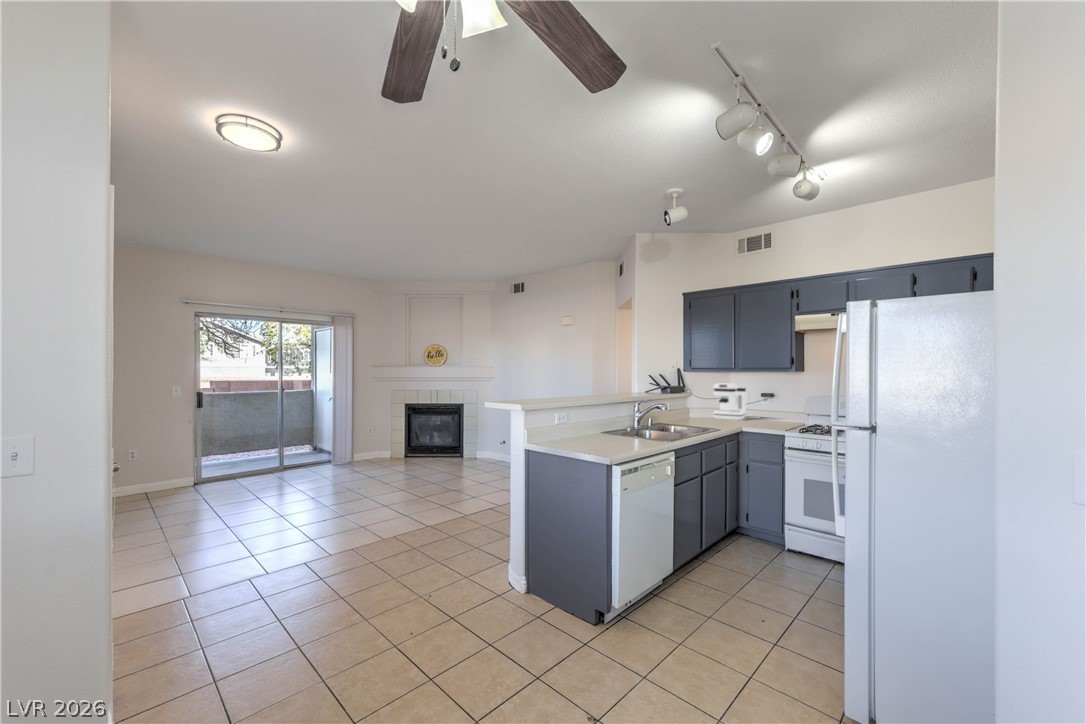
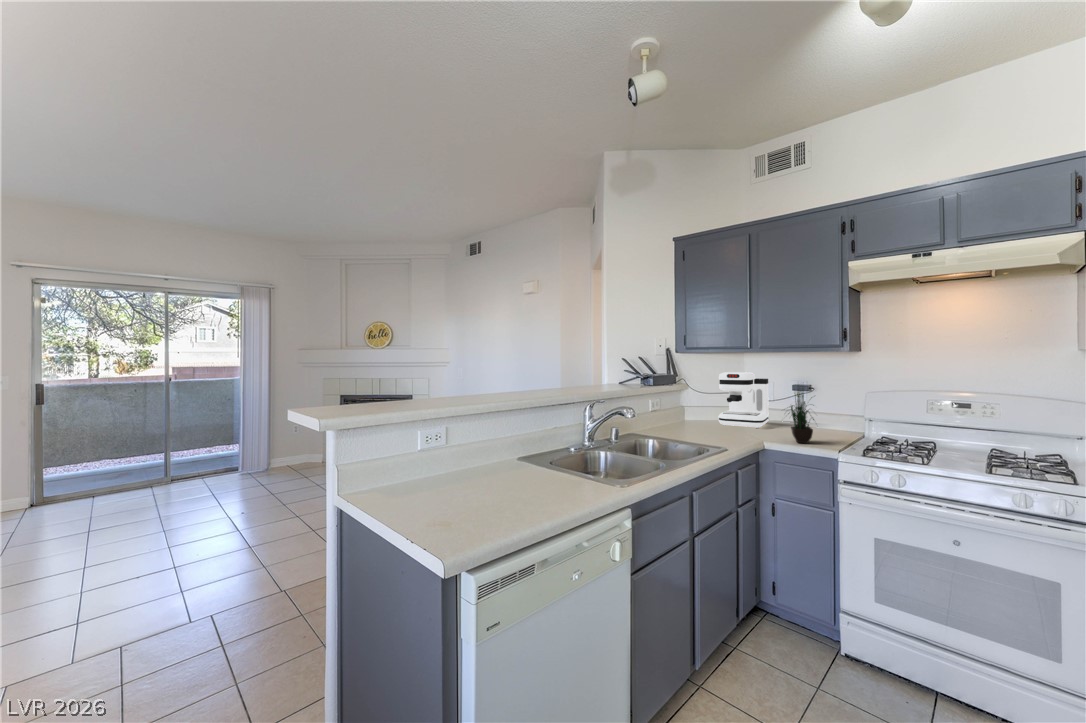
potted plant: none [752,385,776,427] -> present [791,390,814,443]

